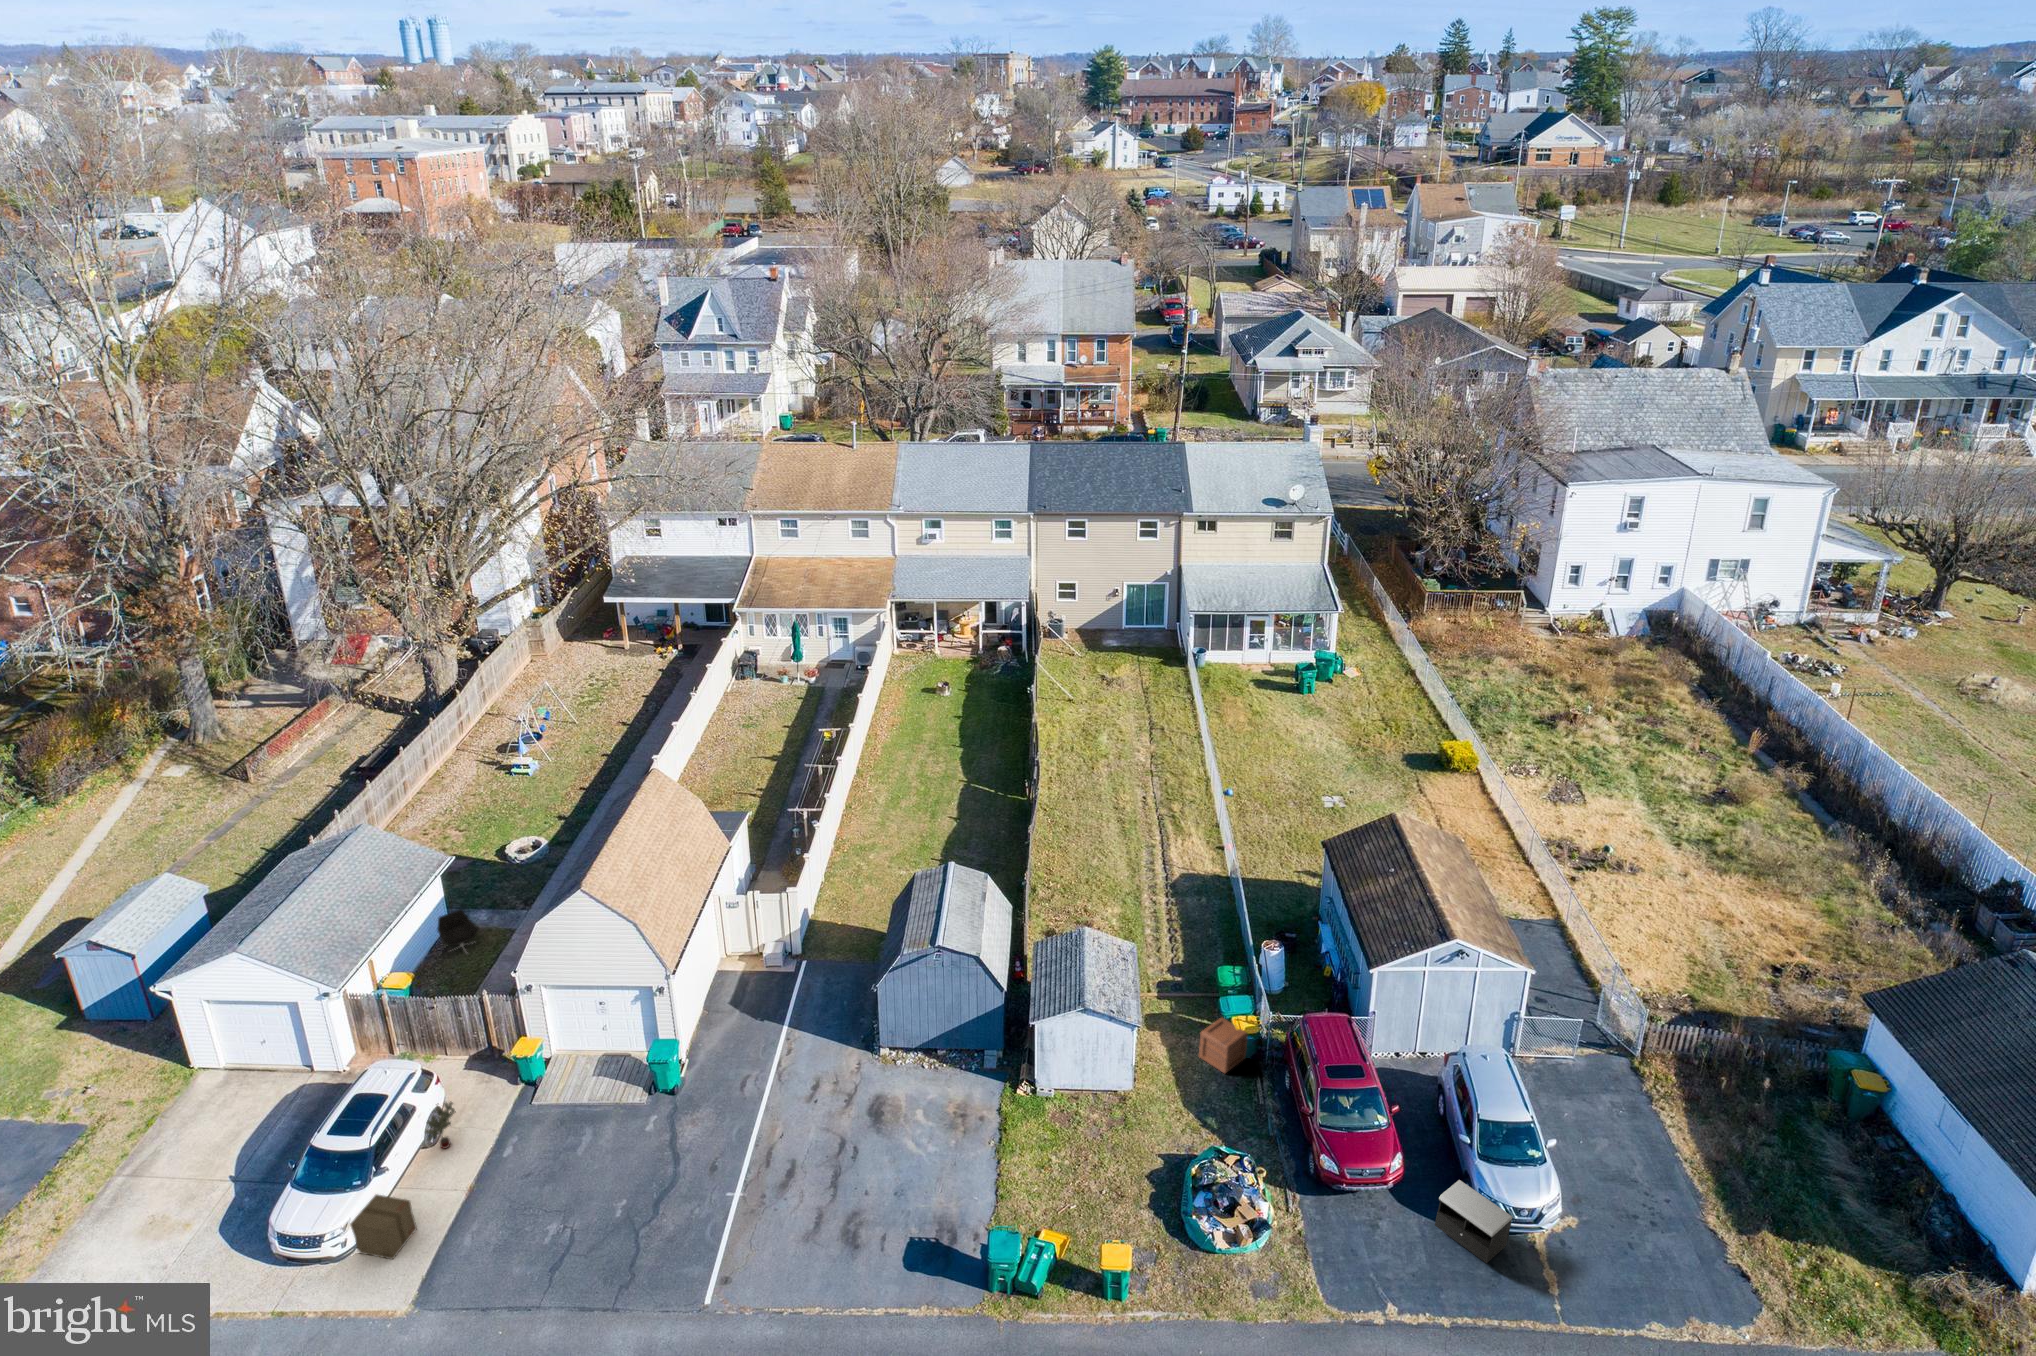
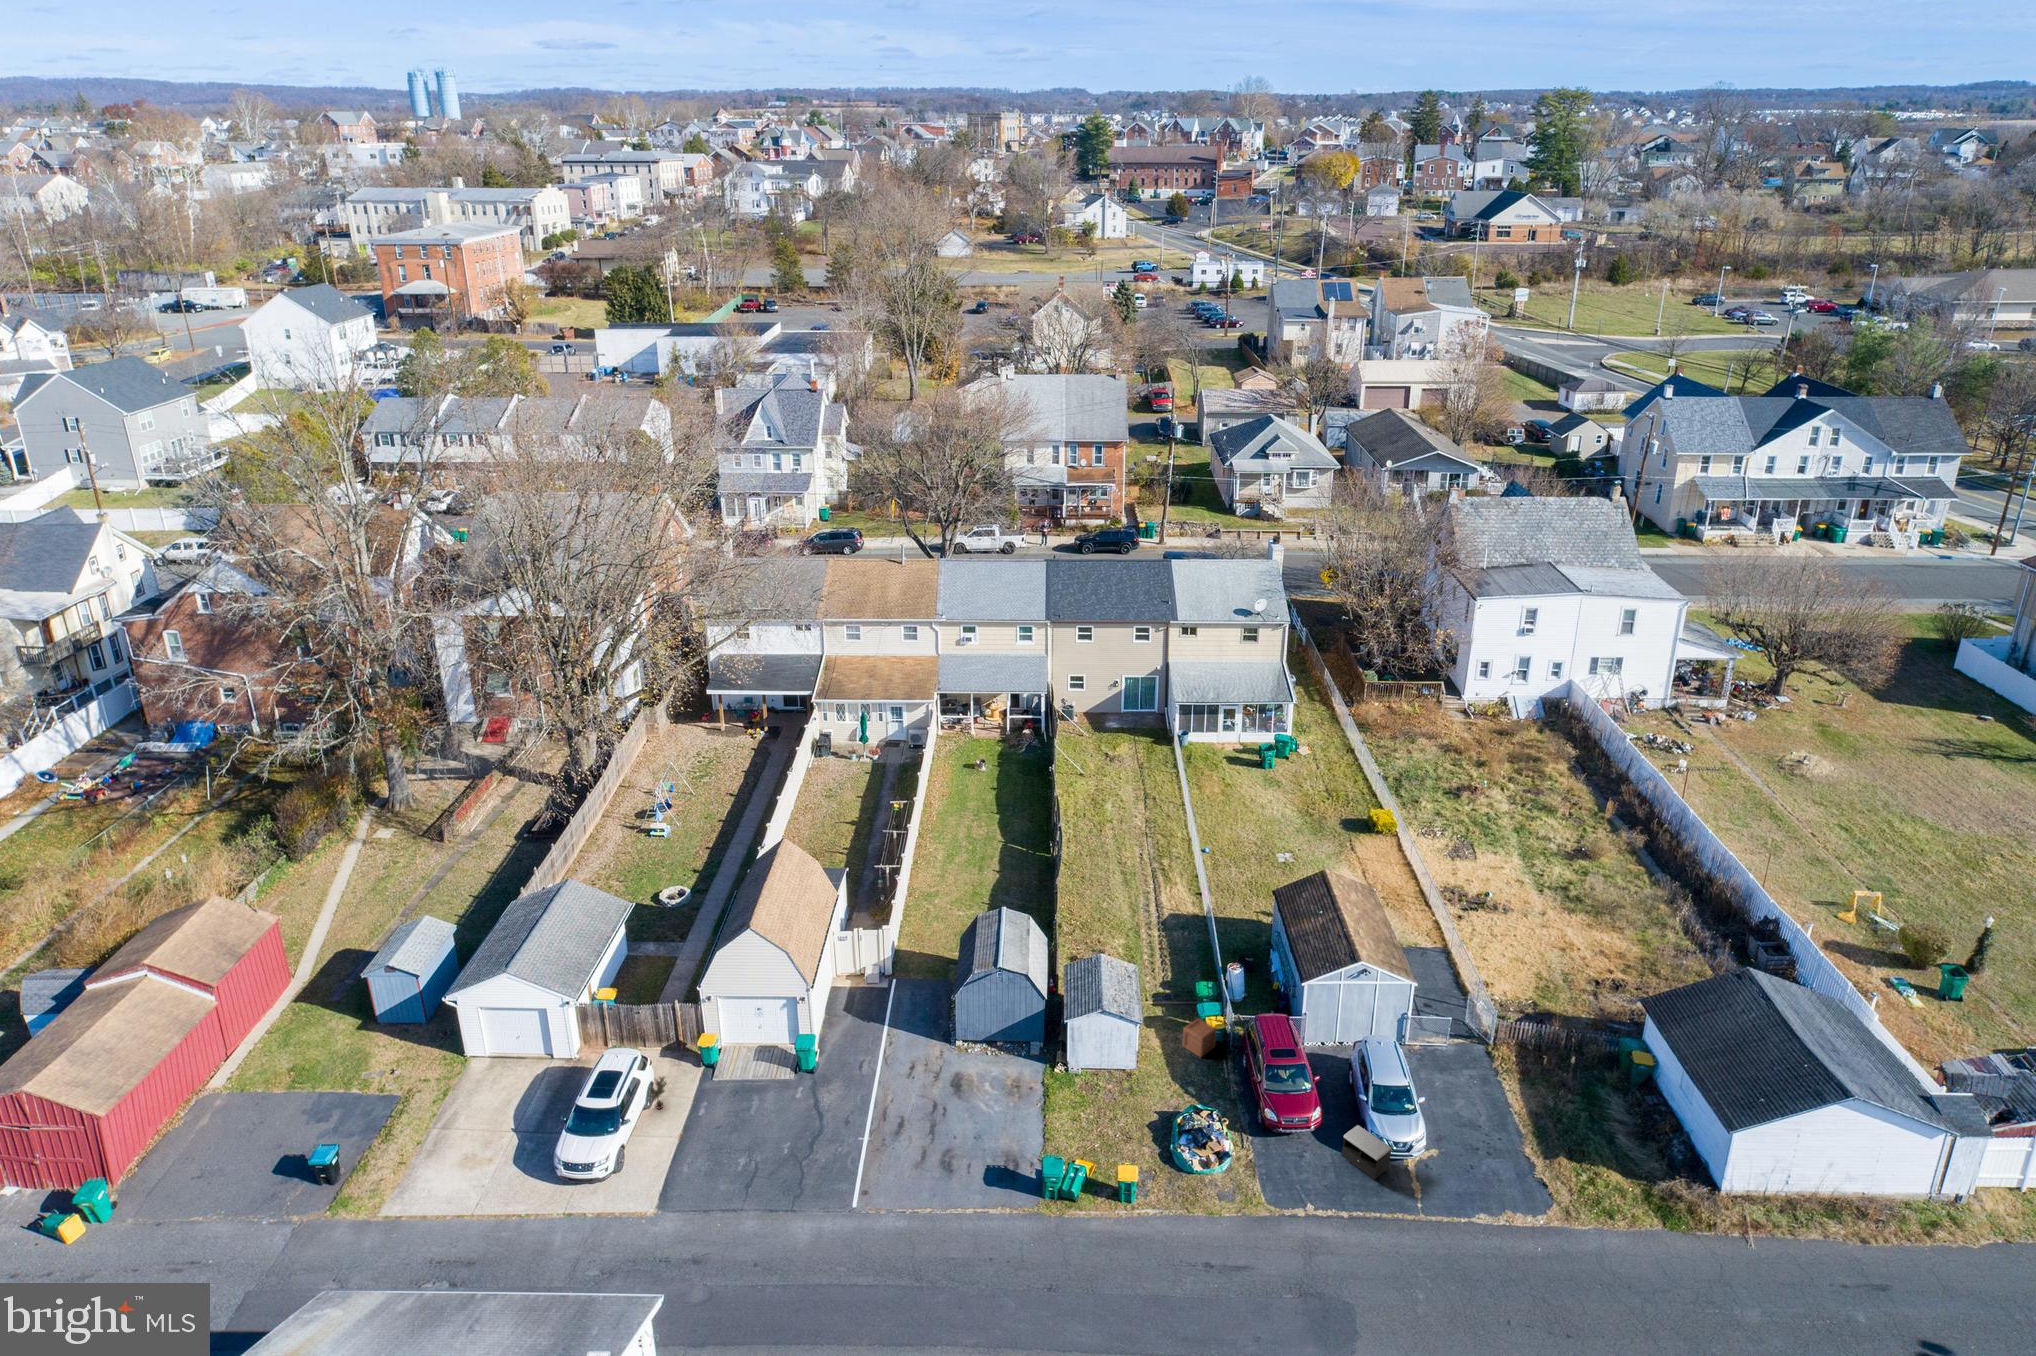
lounge chair: present [437,909,479,952] -> none [623,942,654,975]
cardboard box: present [350,1195,417,1259] -> none [612,1137,652,1180]

